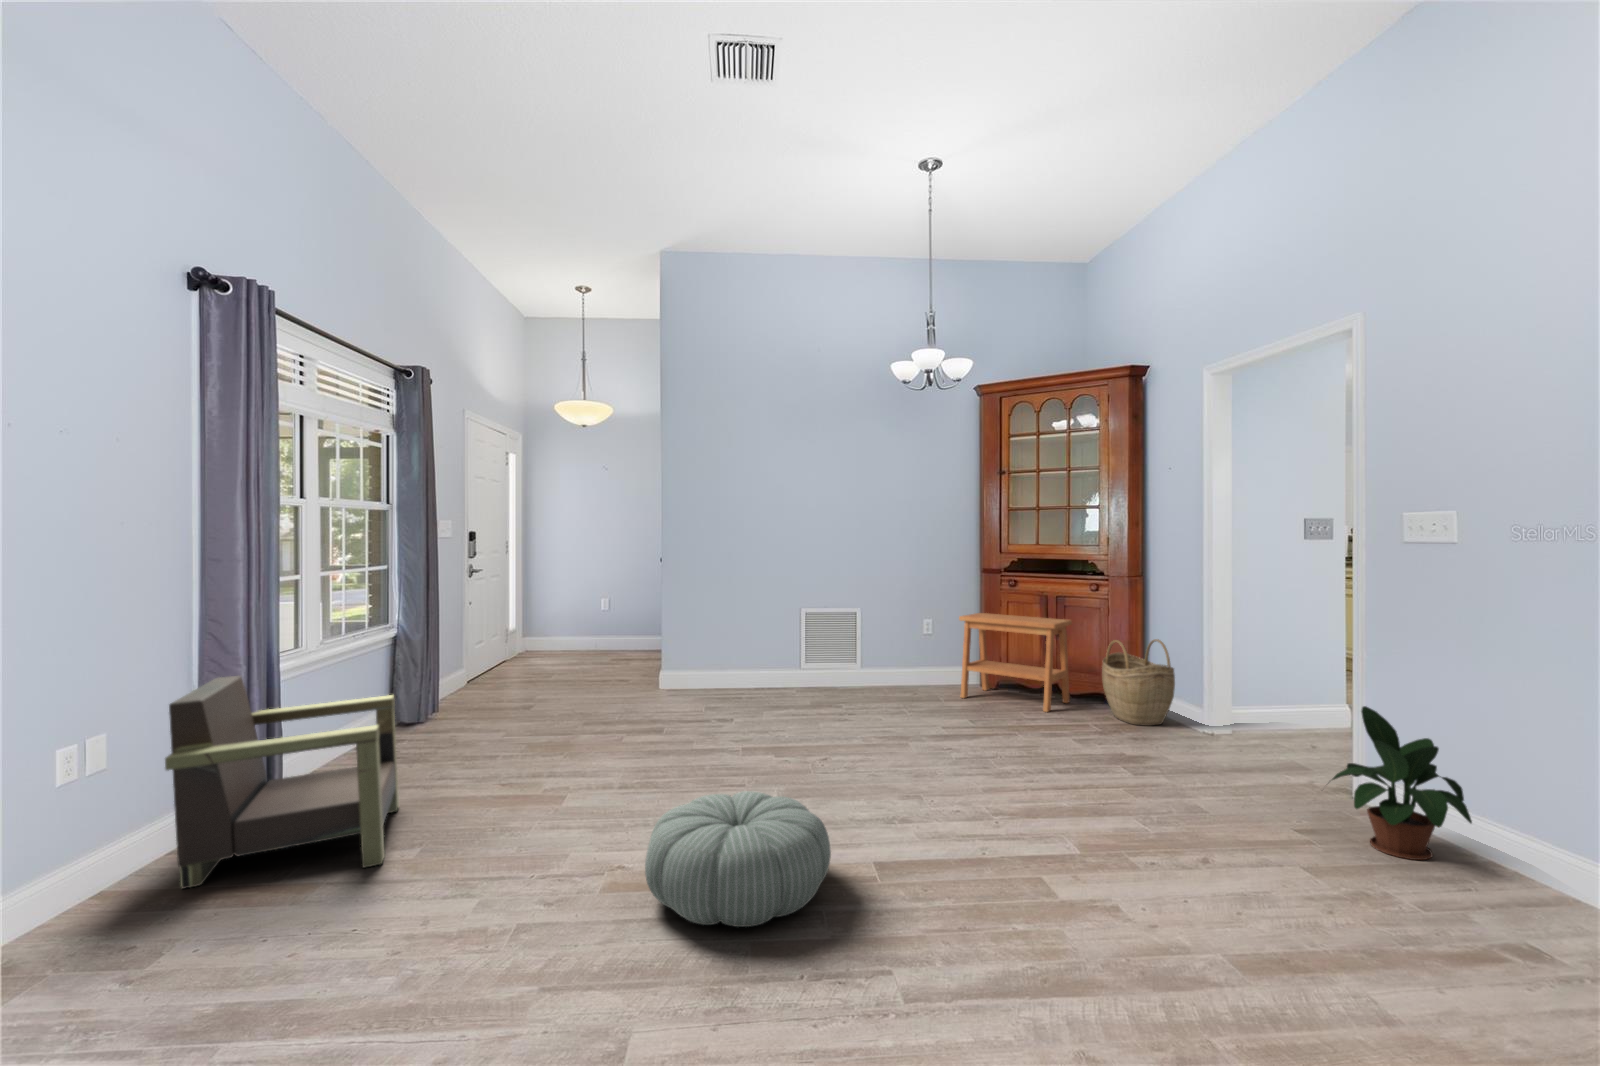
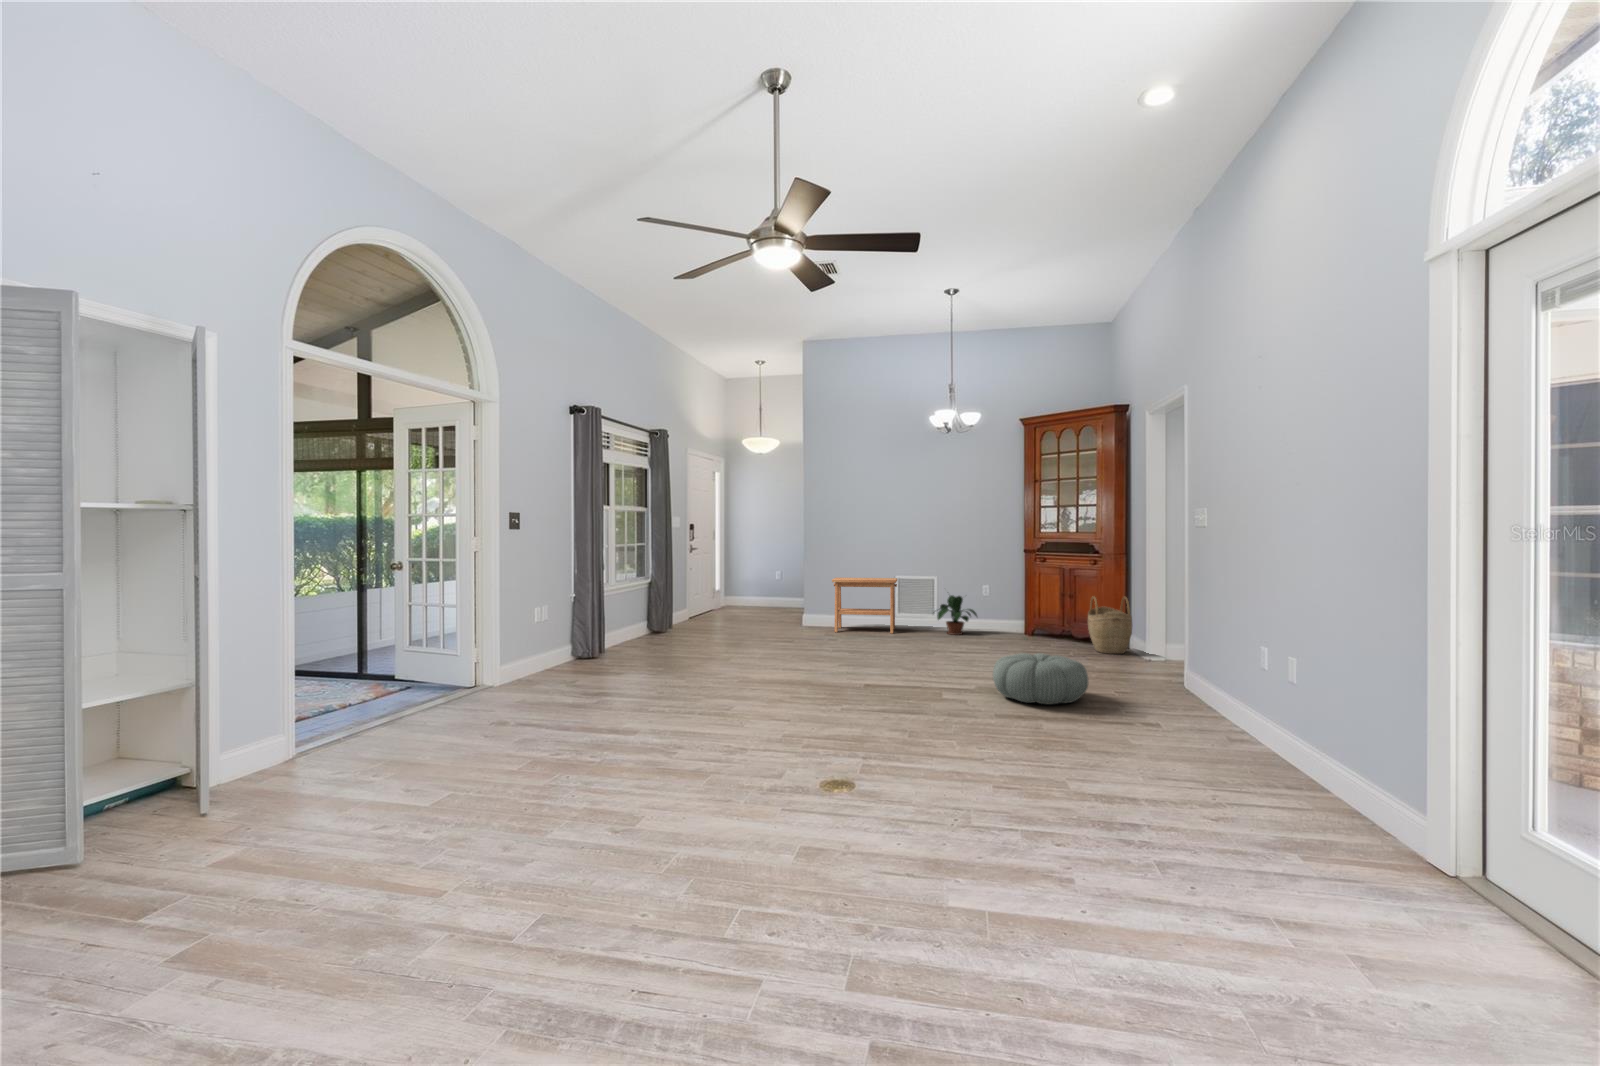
side table: present [959,613,1072,712] -> present [832,578,897,633]
armchair: present [165,676,399,889] -> none [569,588,655,673]
potted plant: present [1332,706,1472,860] -> present [938,595,977,635]
pouf: present [645,791,831,927] -> present [993,653,1089,705]

